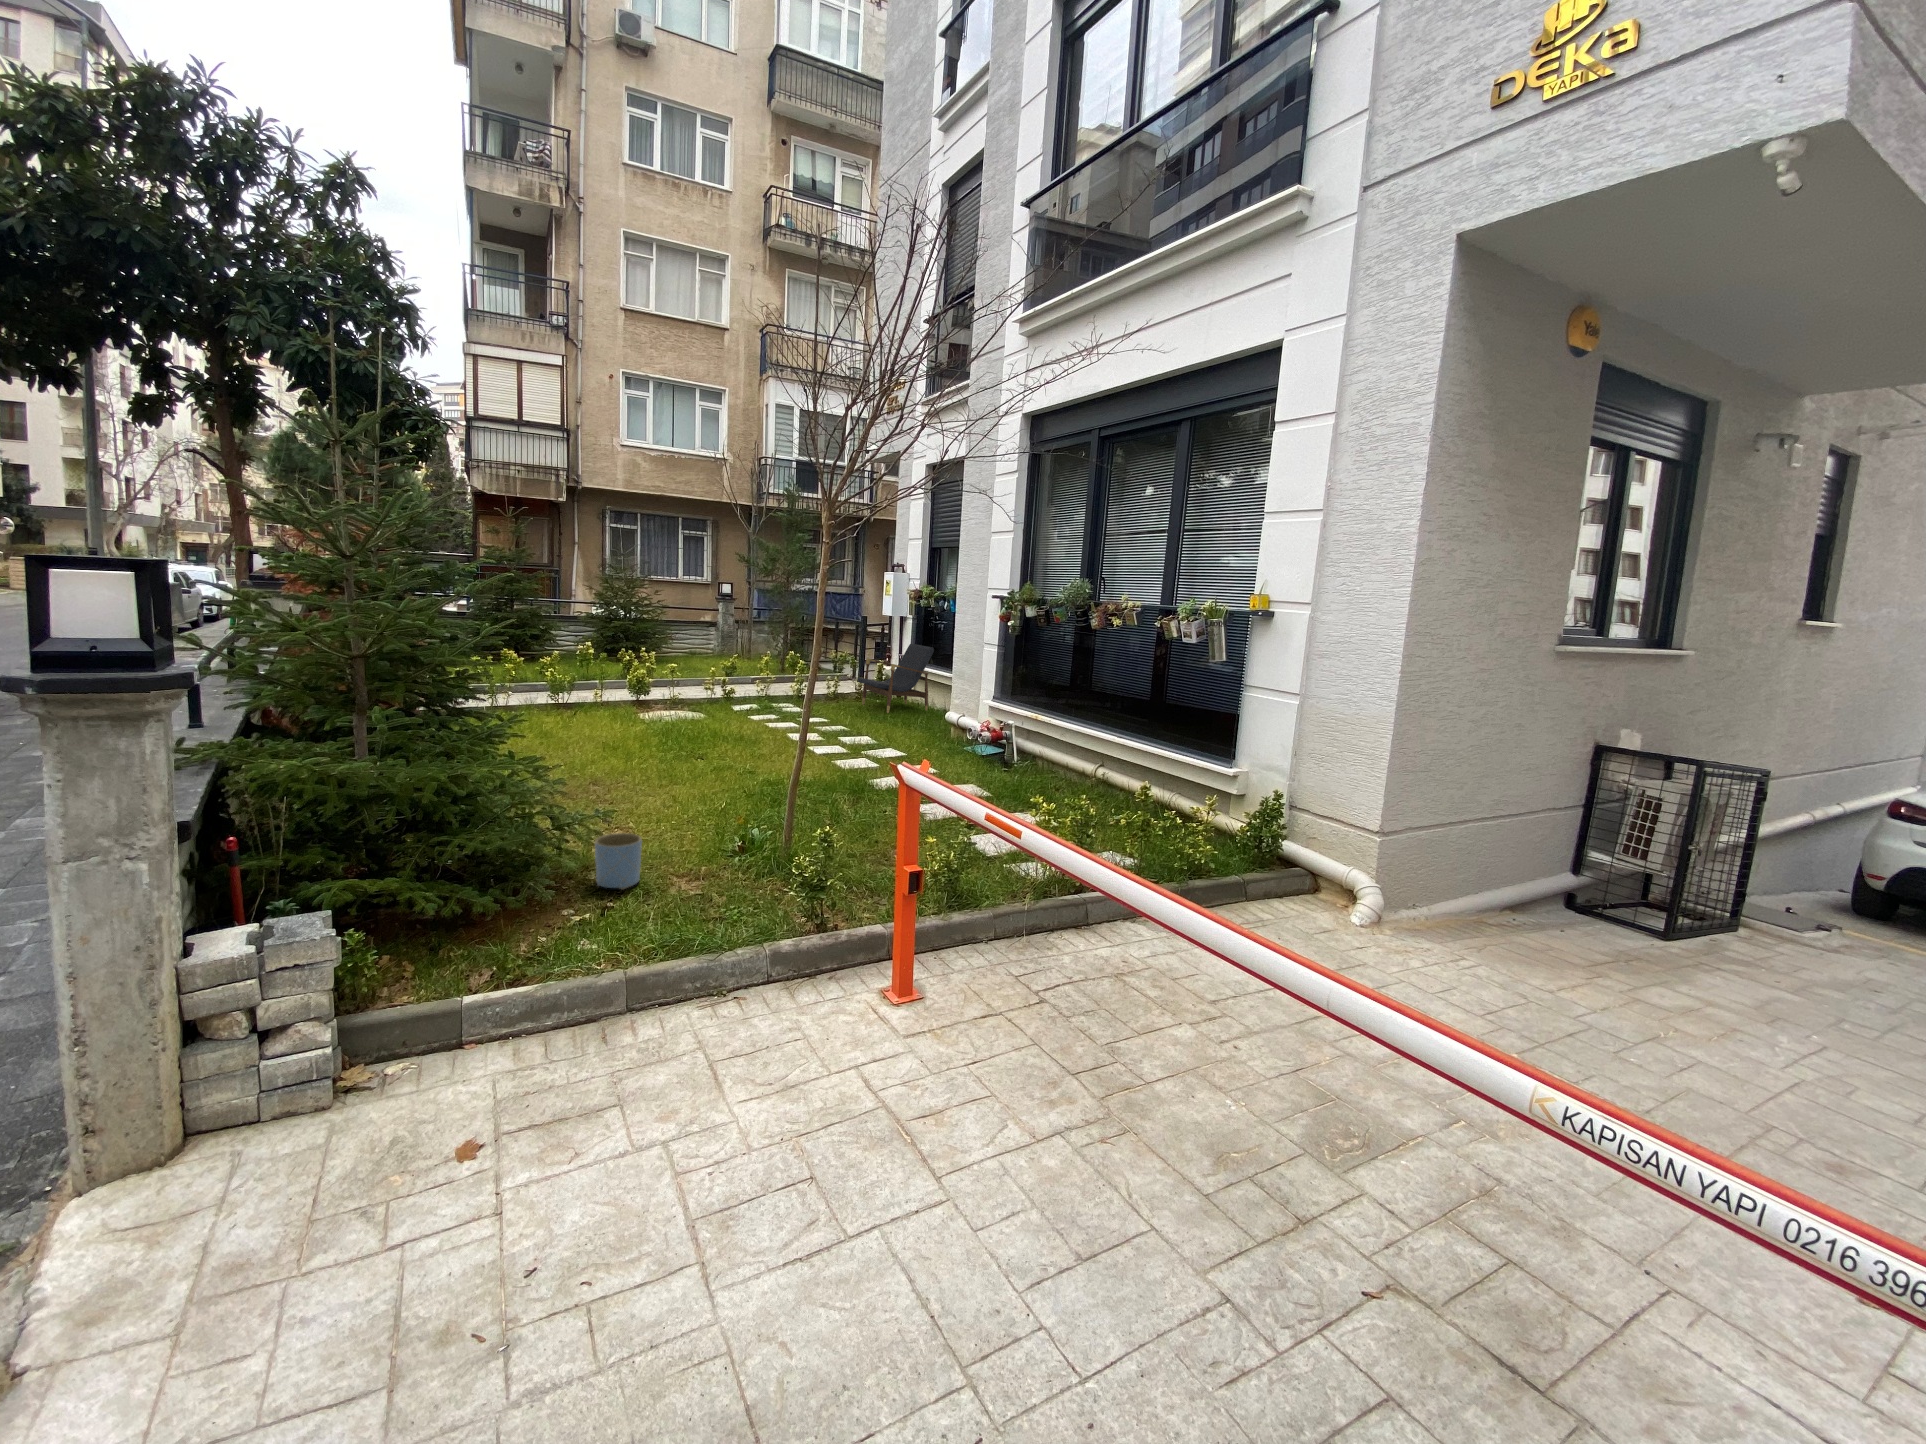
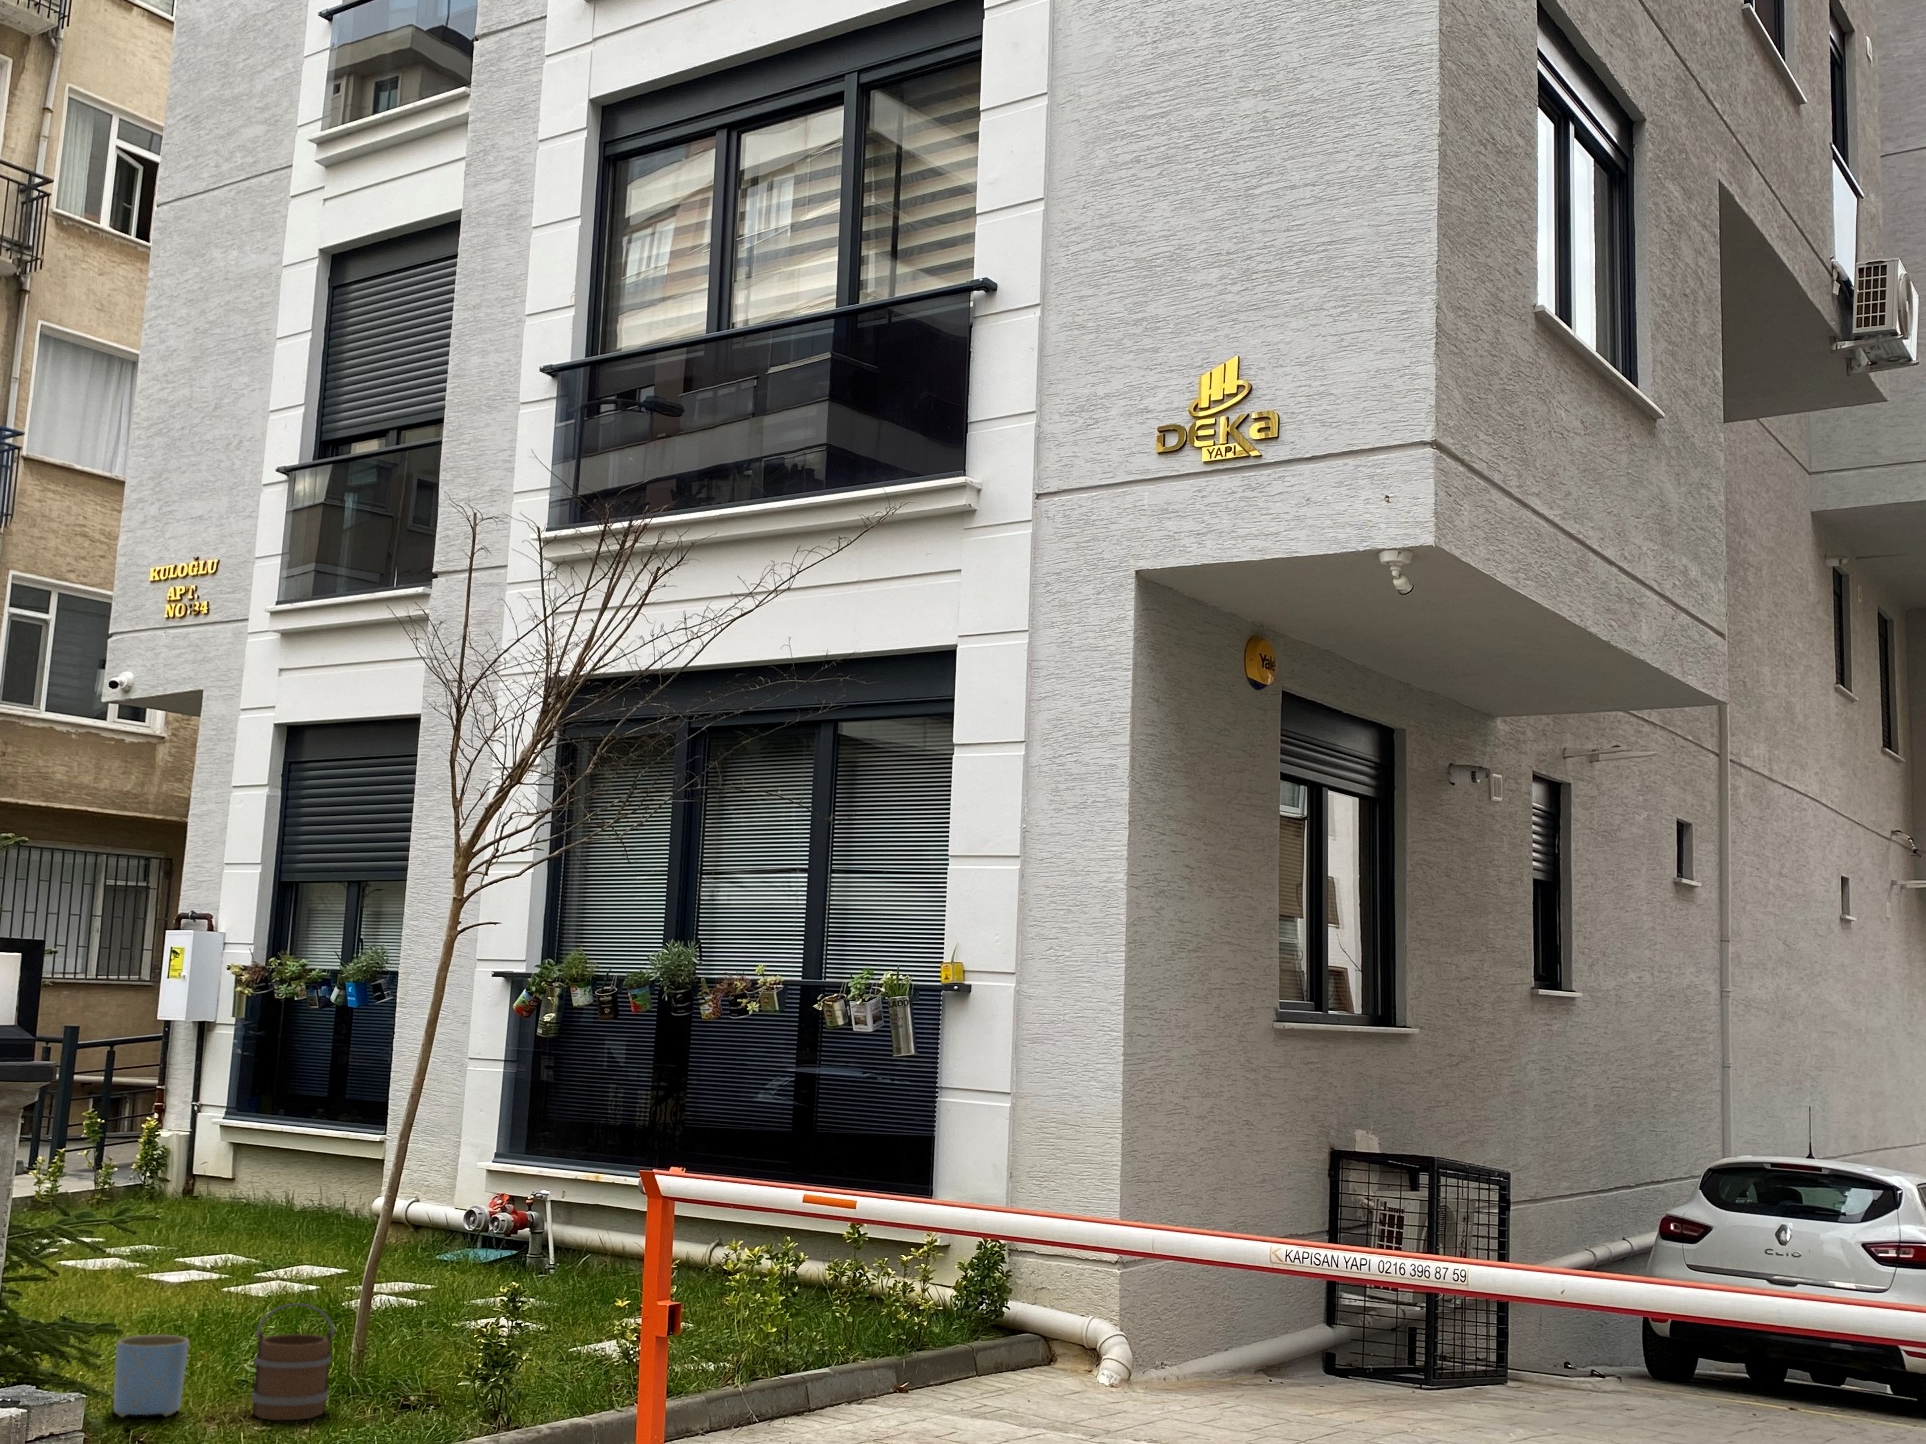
lounge chair: present [858,644,934,713] -> none [154,1072,318,1211]
bucket: none [671,825,723,906] -> present [251,1303,334,1420]

